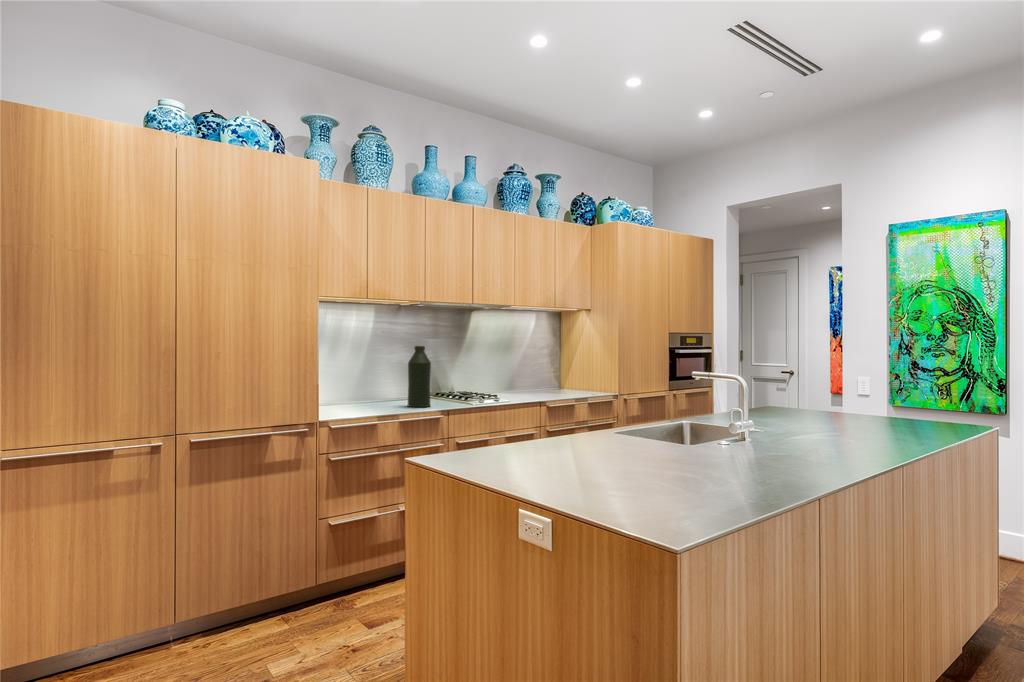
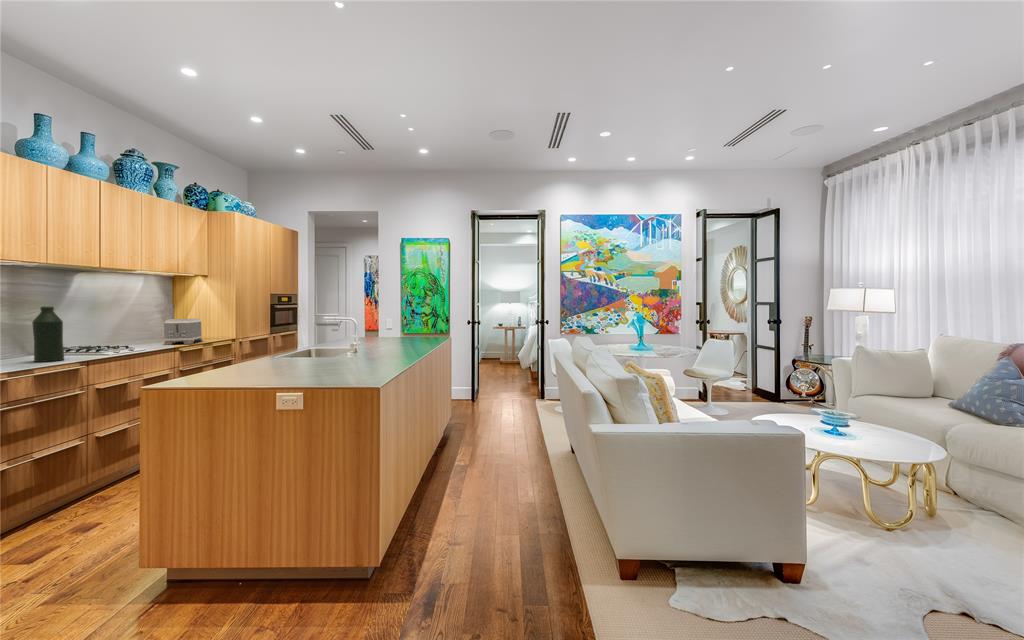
toaster: none [535,365,580,398] -> present [164,319,203,345]

